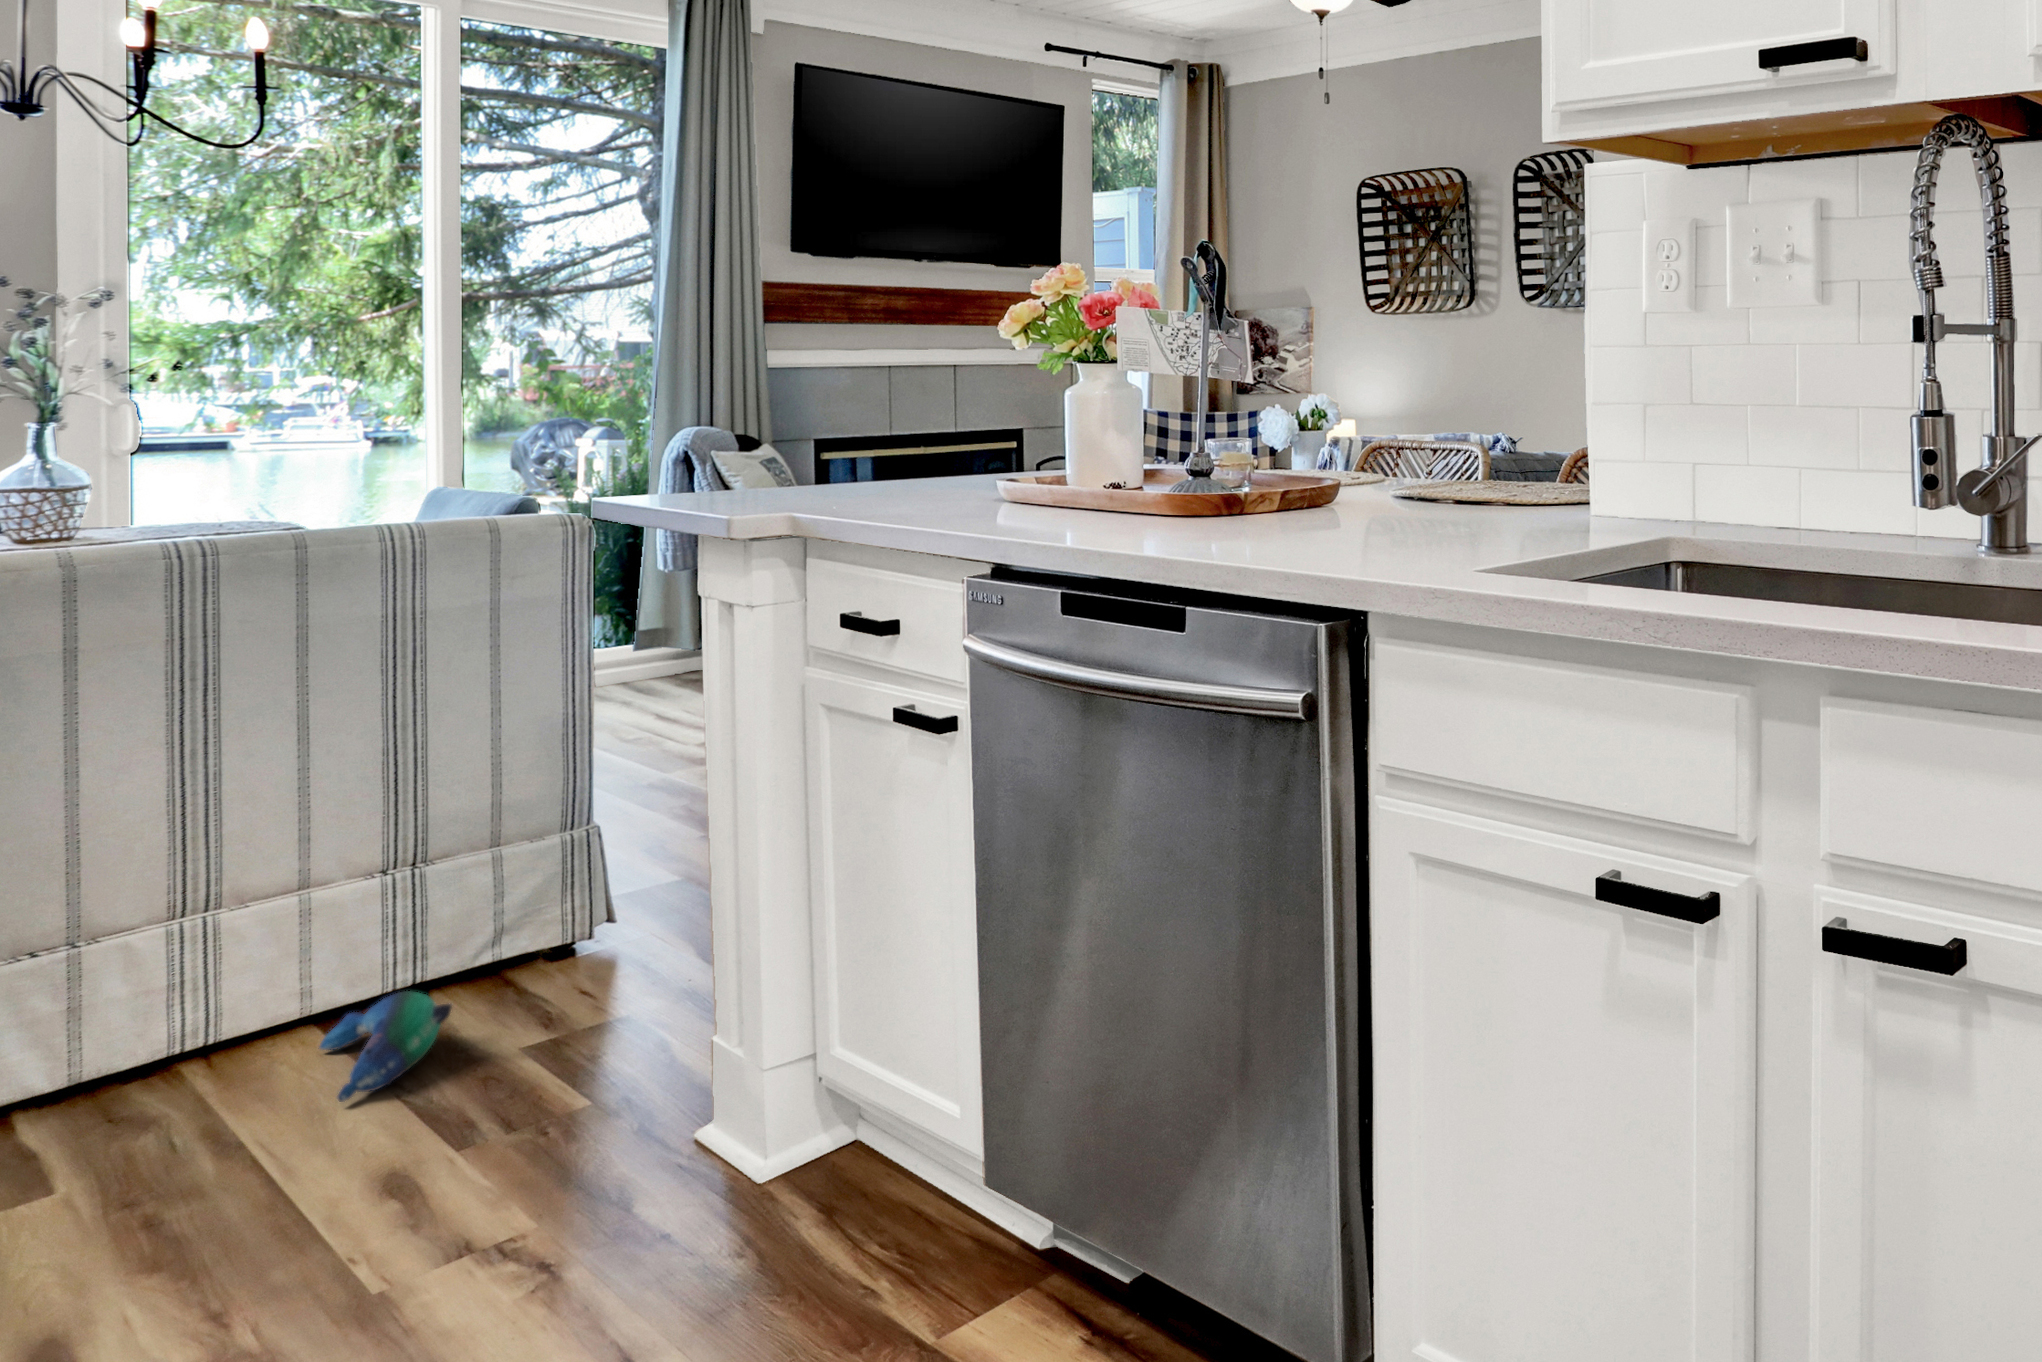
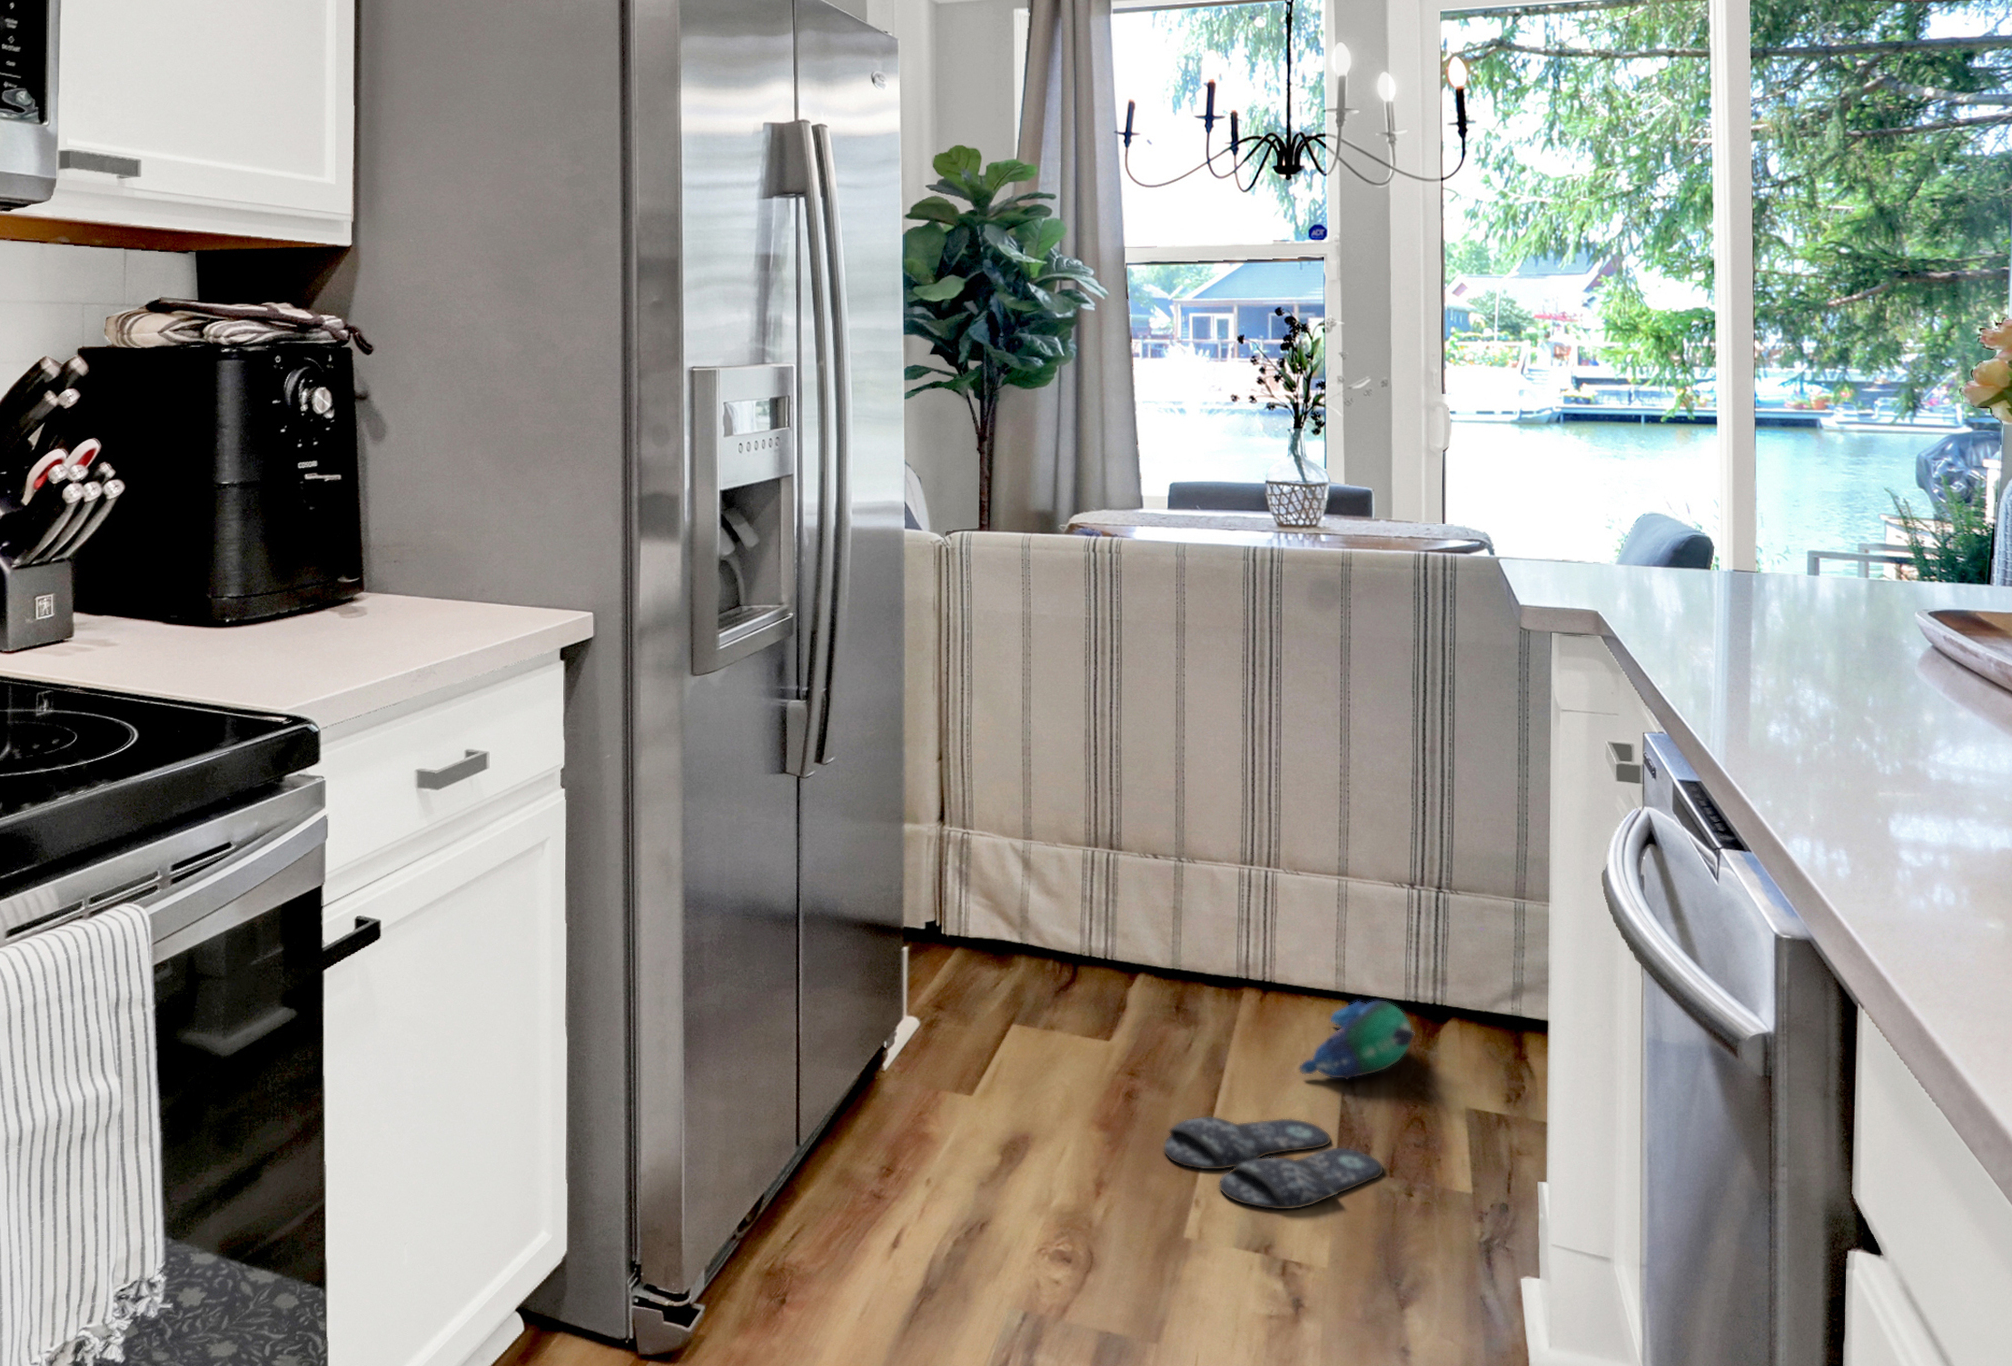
slippers: none [253,1126,504,1247] -> present [1164,1117,1383,1209]

